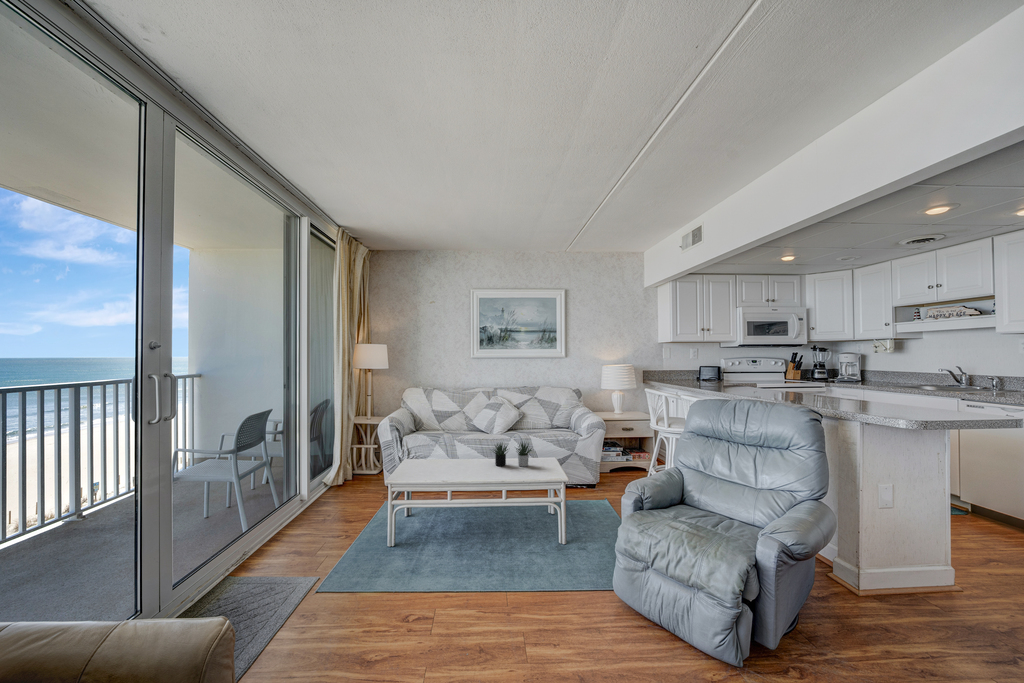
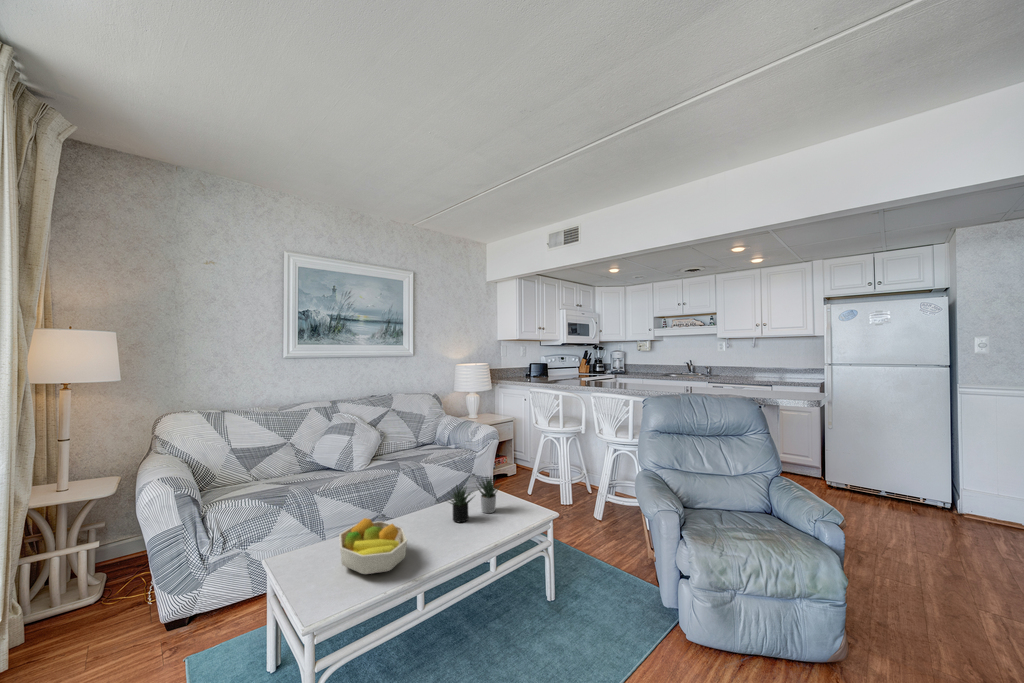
fruit bowl: none [418,446,452,472] -> present [339,518,407,574]

